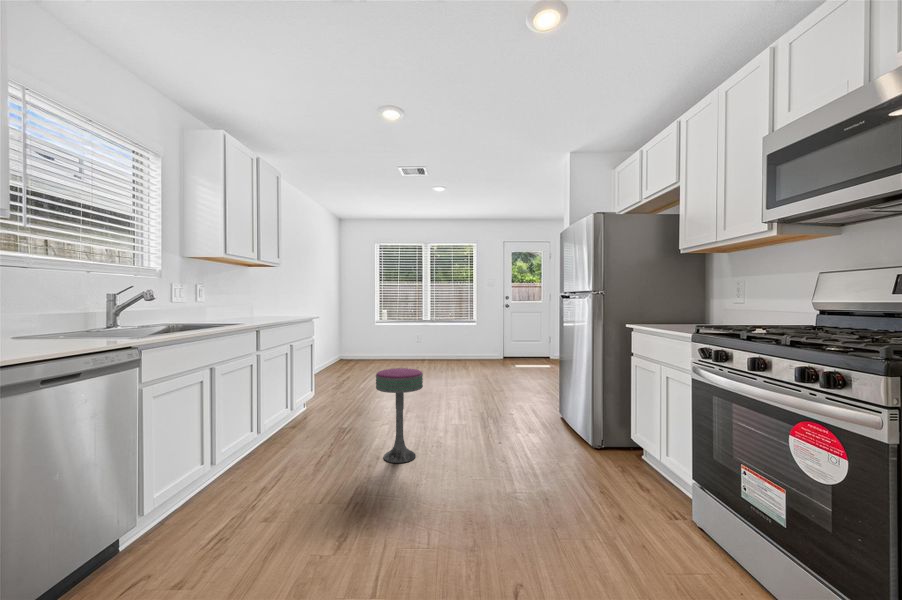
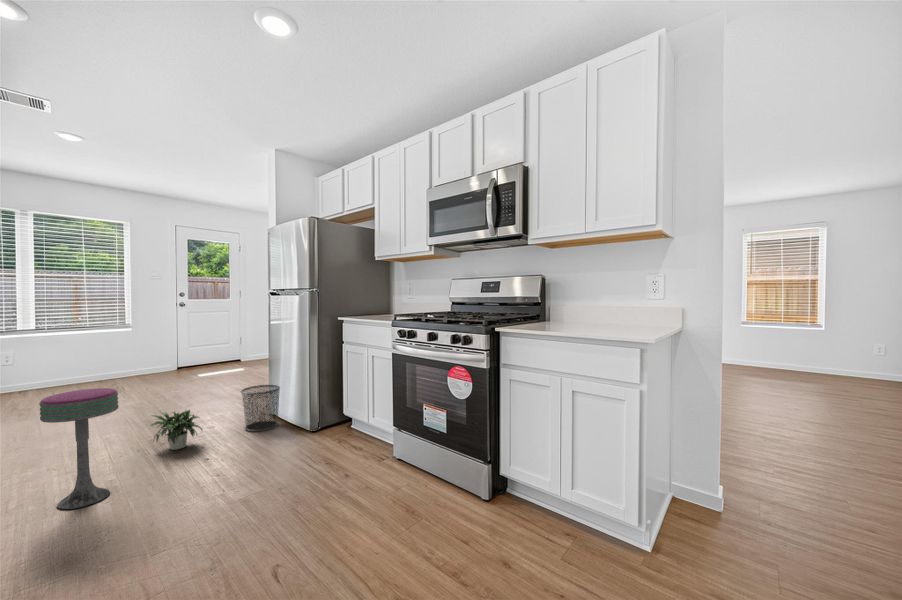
waste bin: none [528,387,566,435] -> present [241,385,280,432]
potted plant: none [447,395,493,433] -> present [151,410,202,450]

